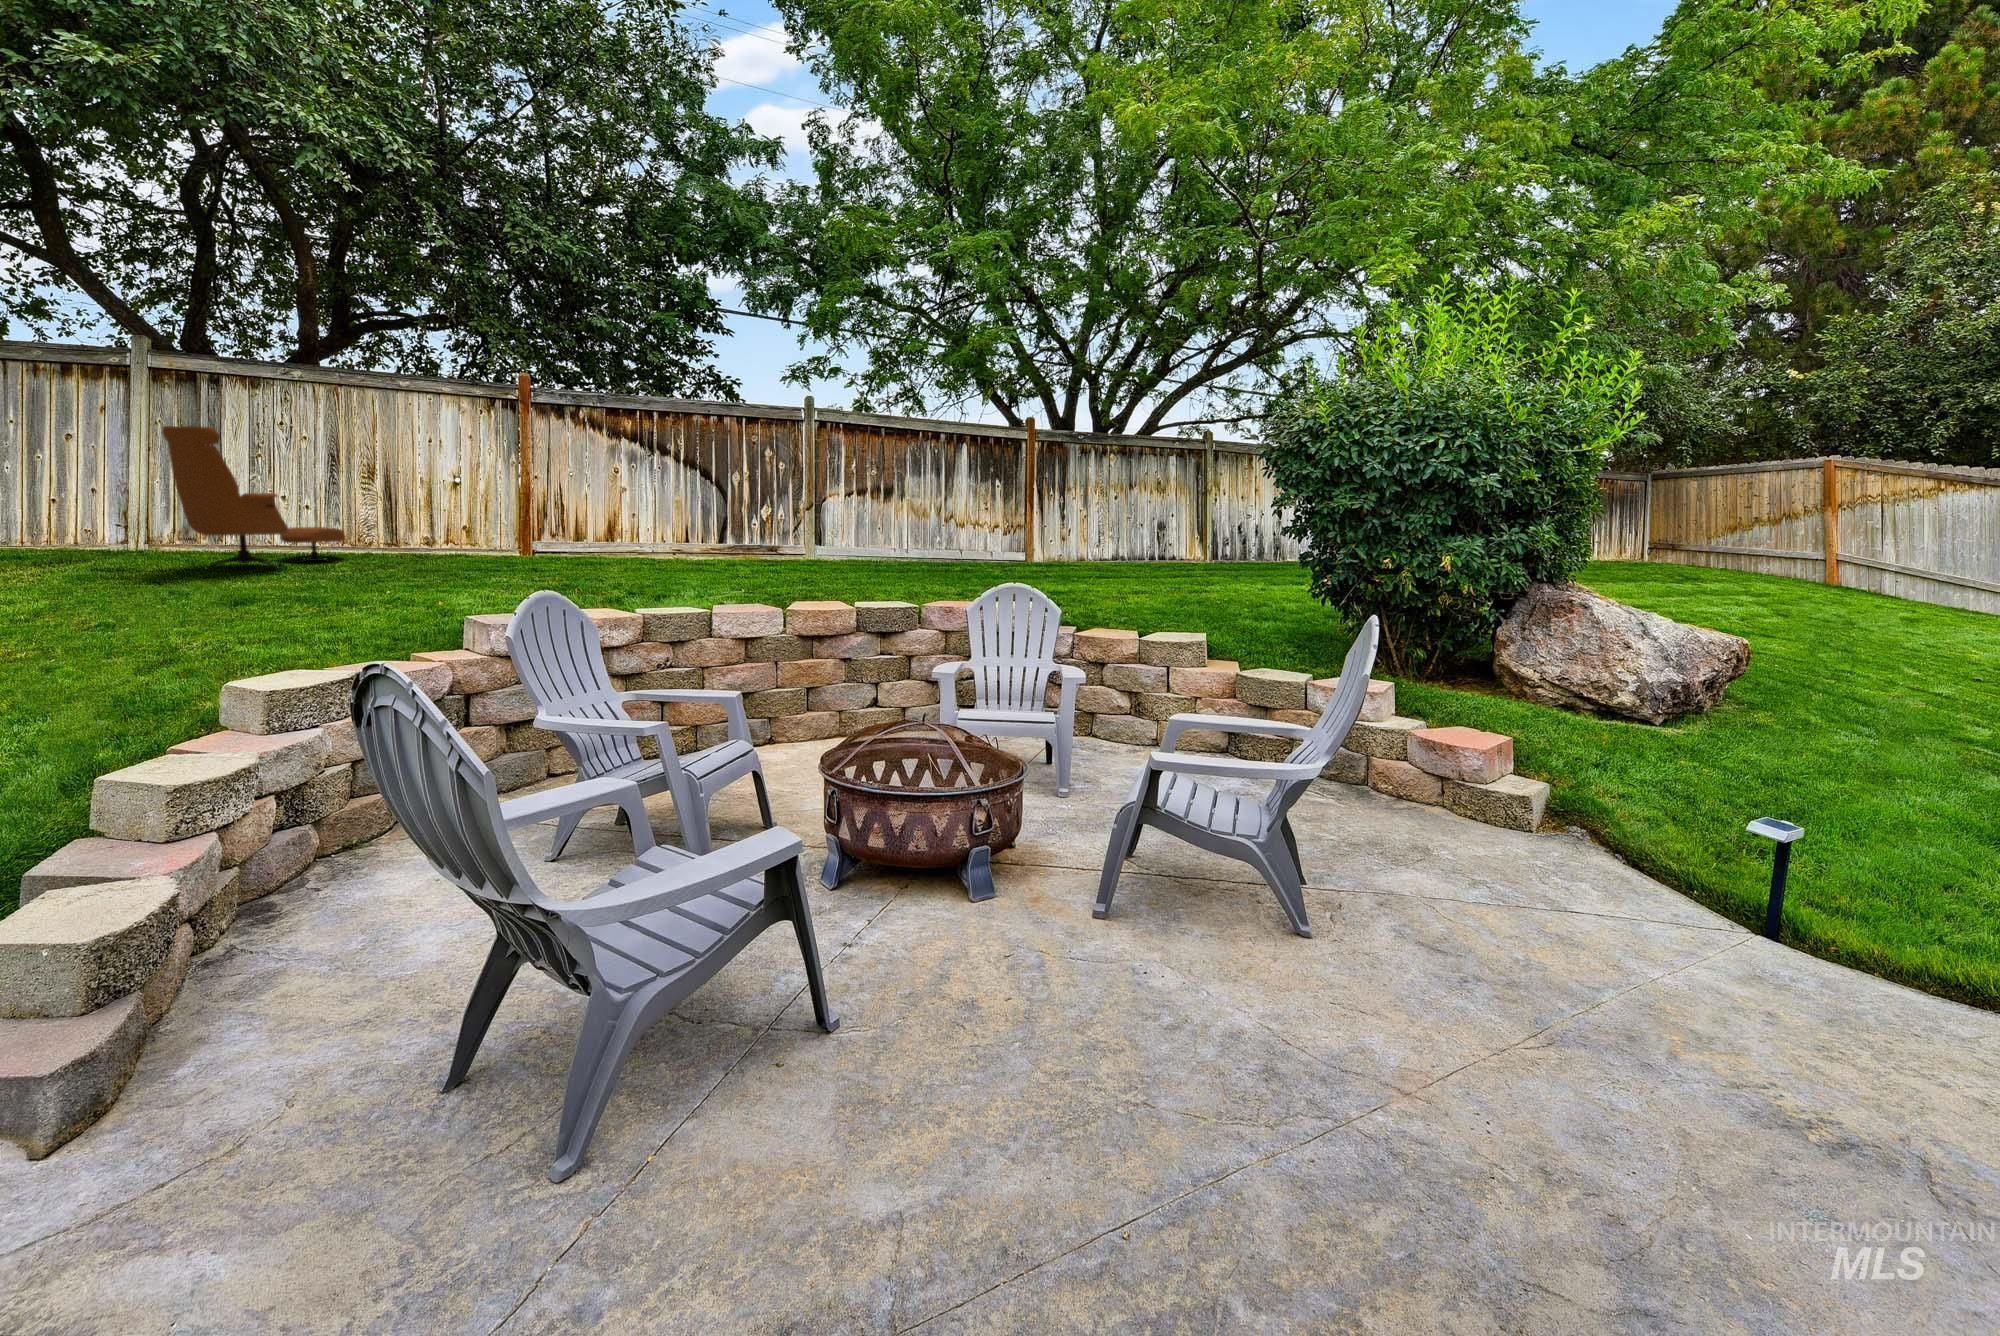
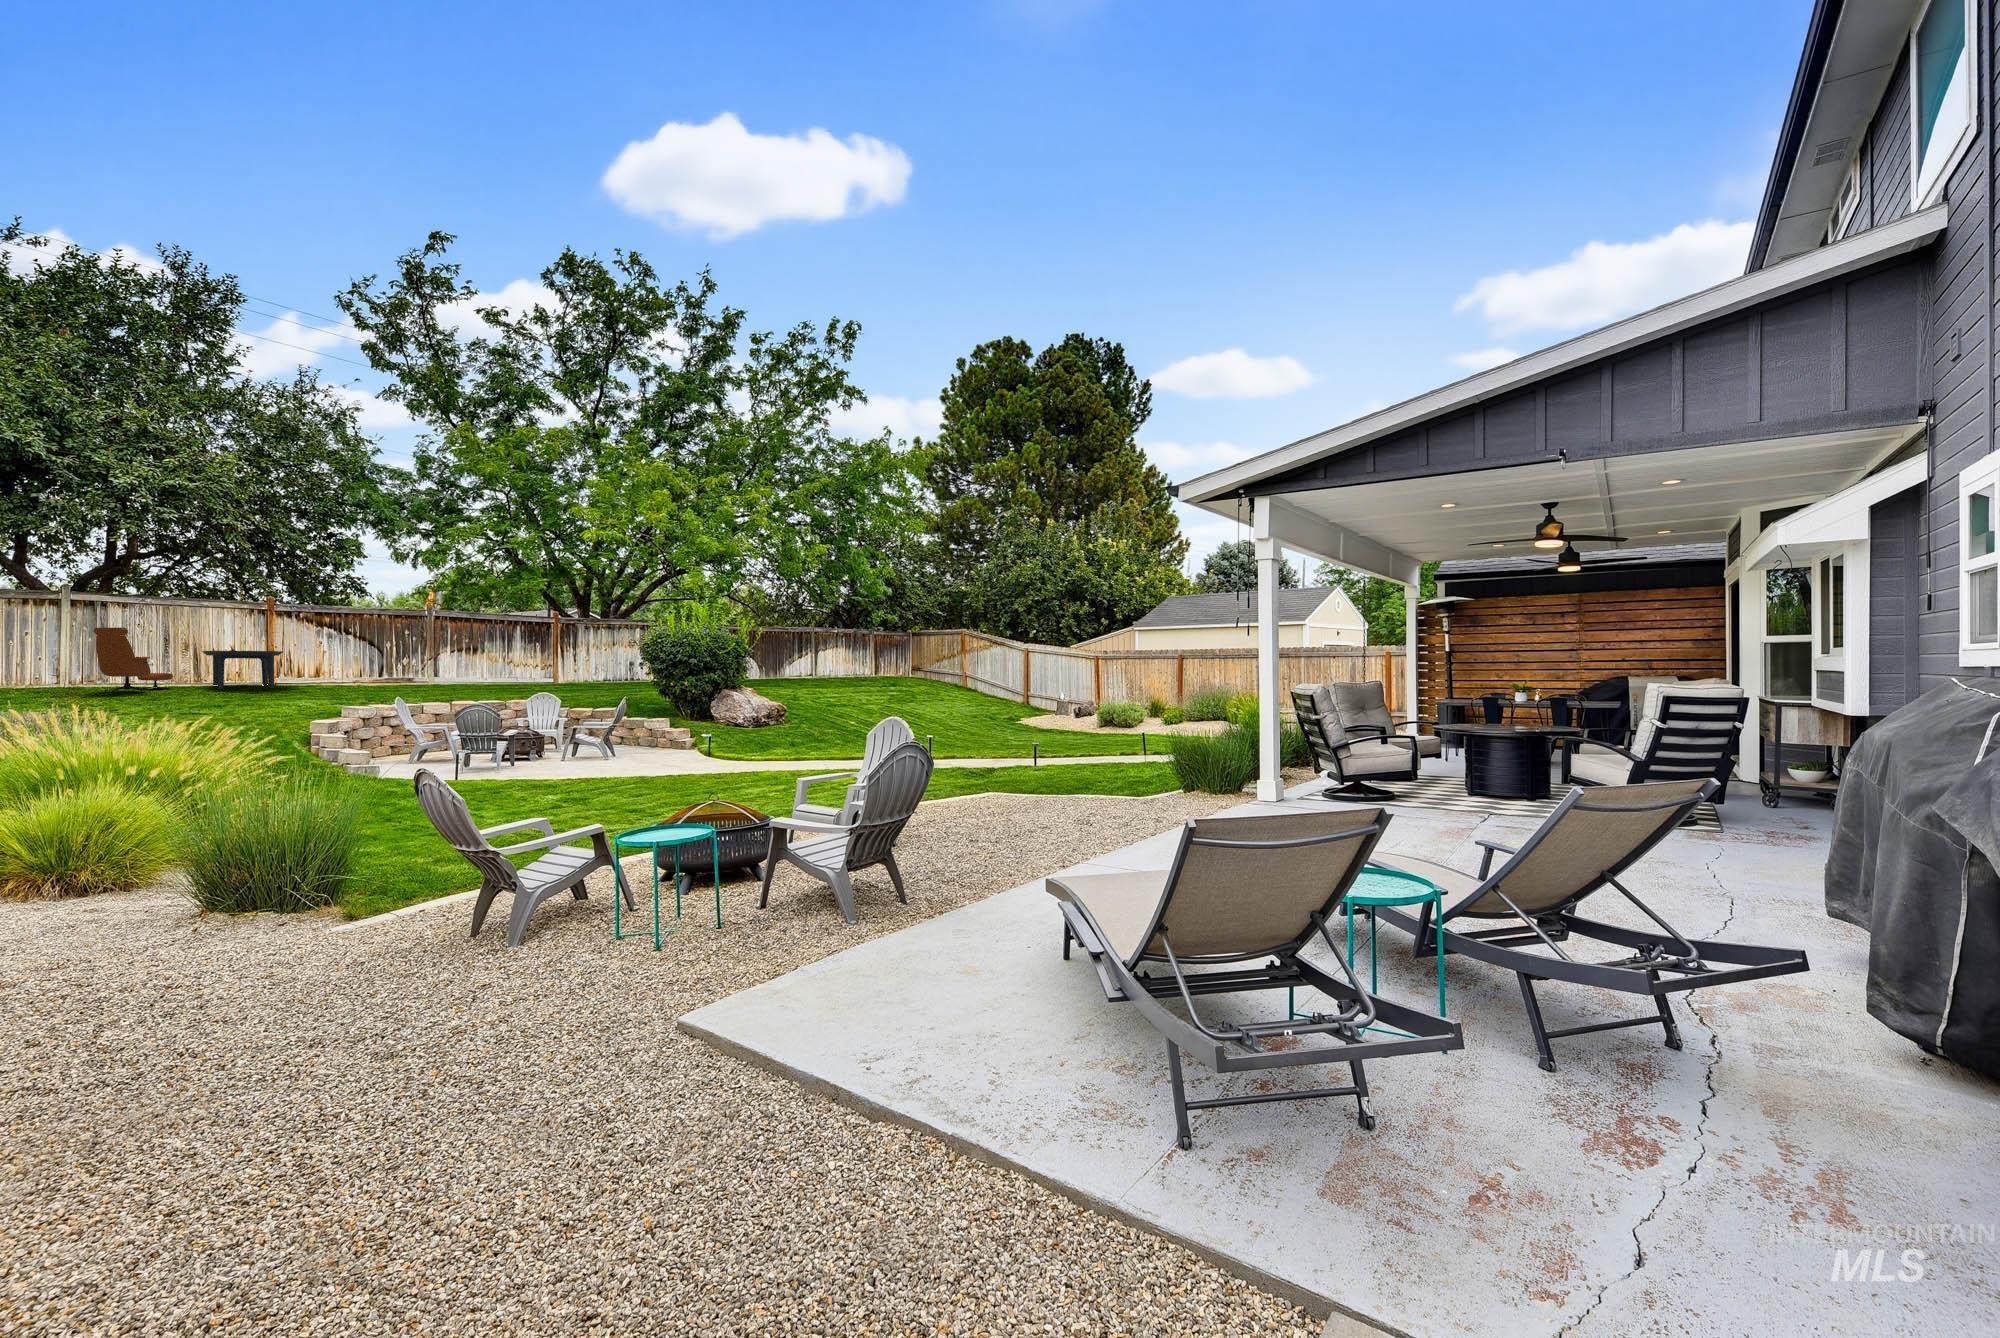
round table: none [390,483,540,566] -> present [202,651,283,689]

